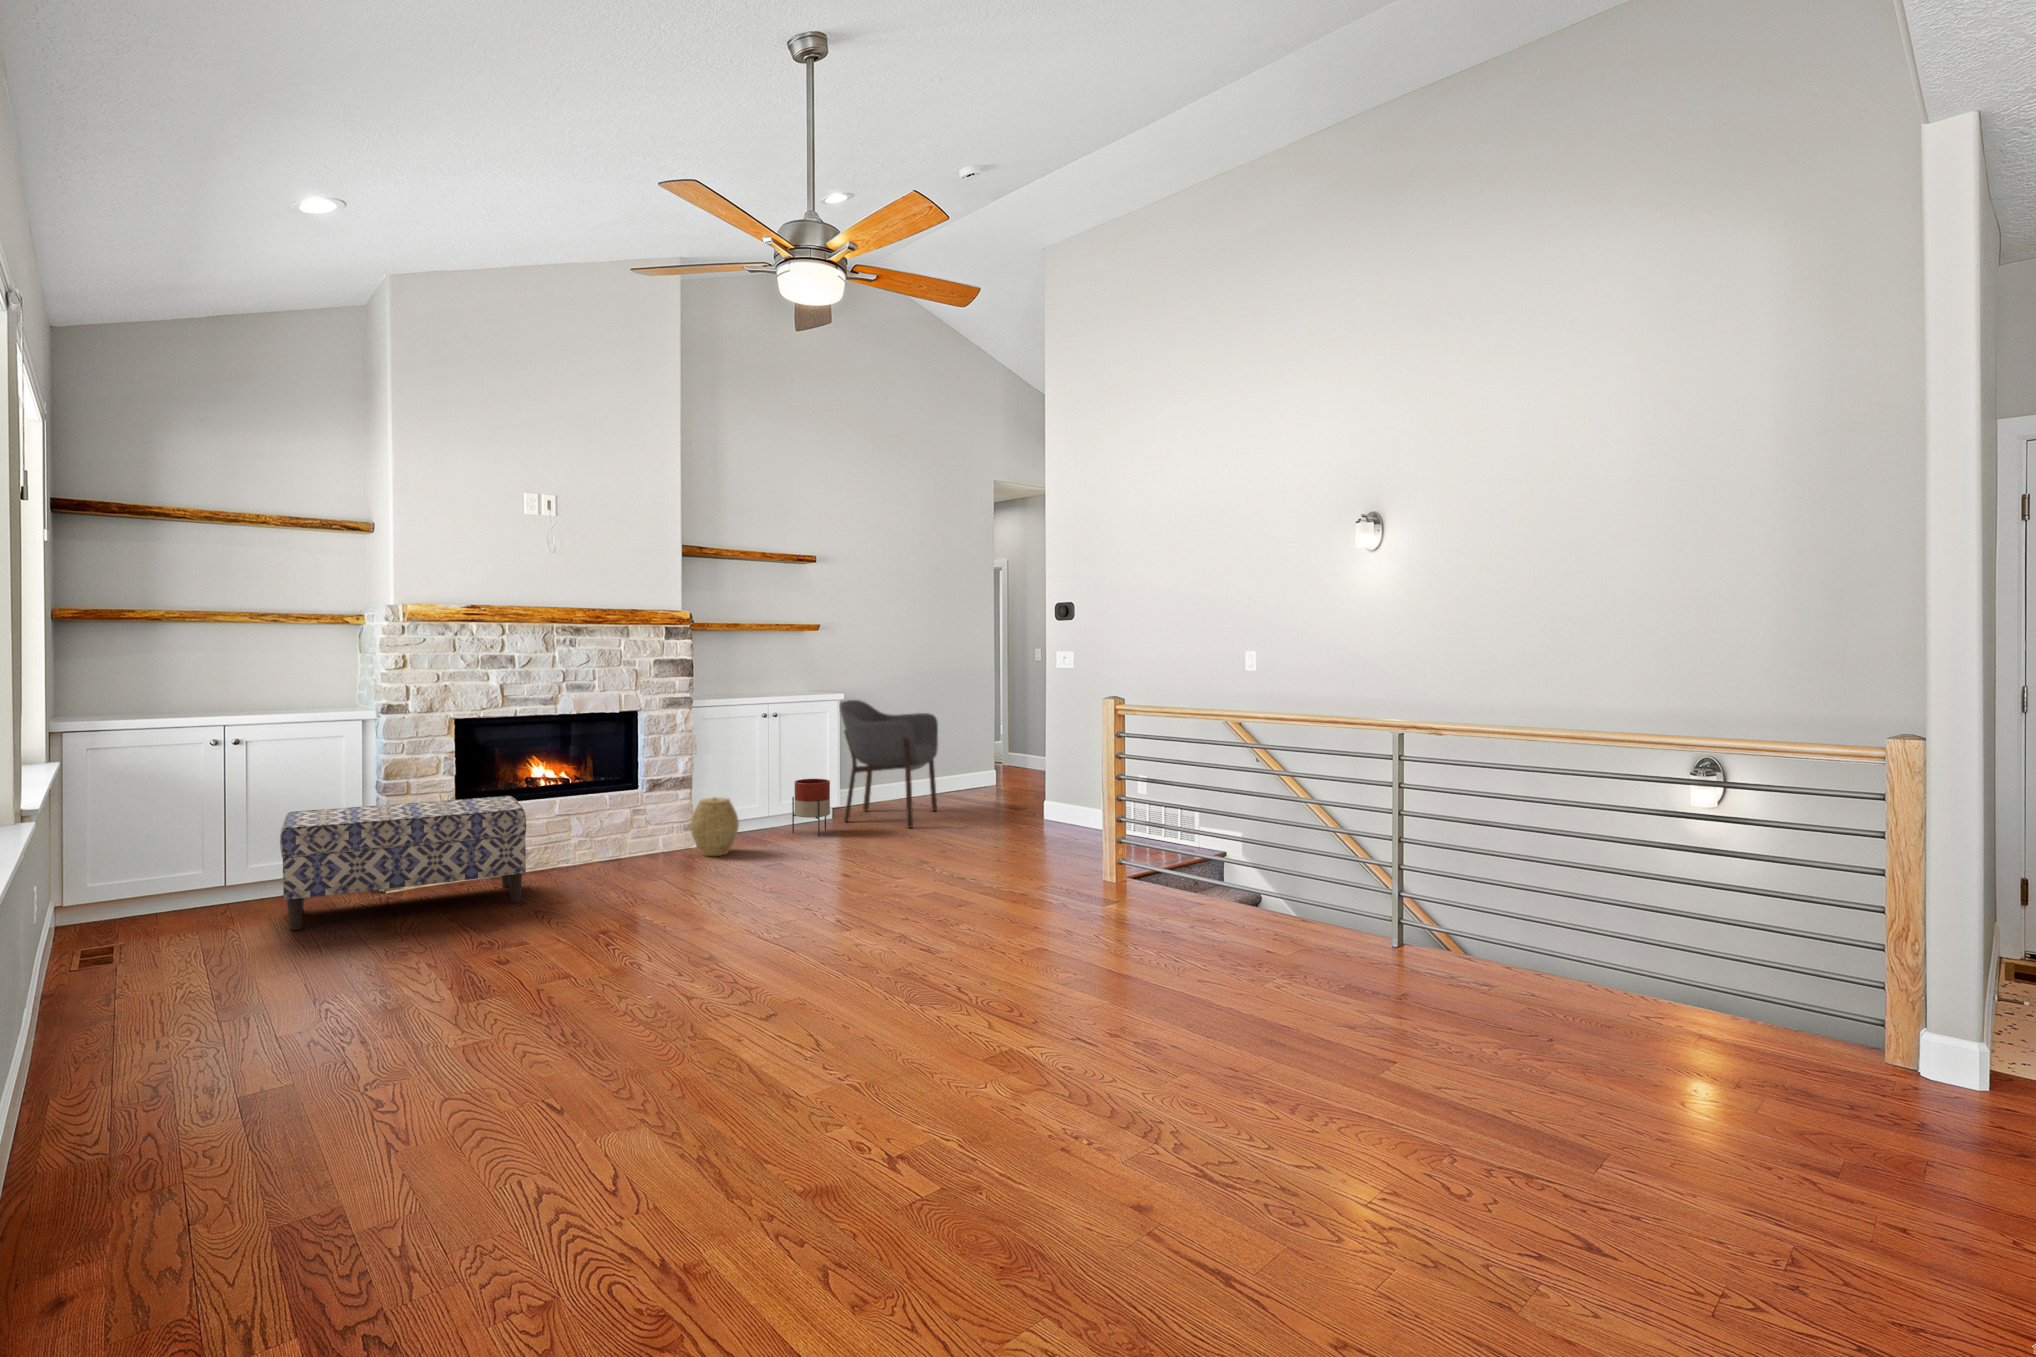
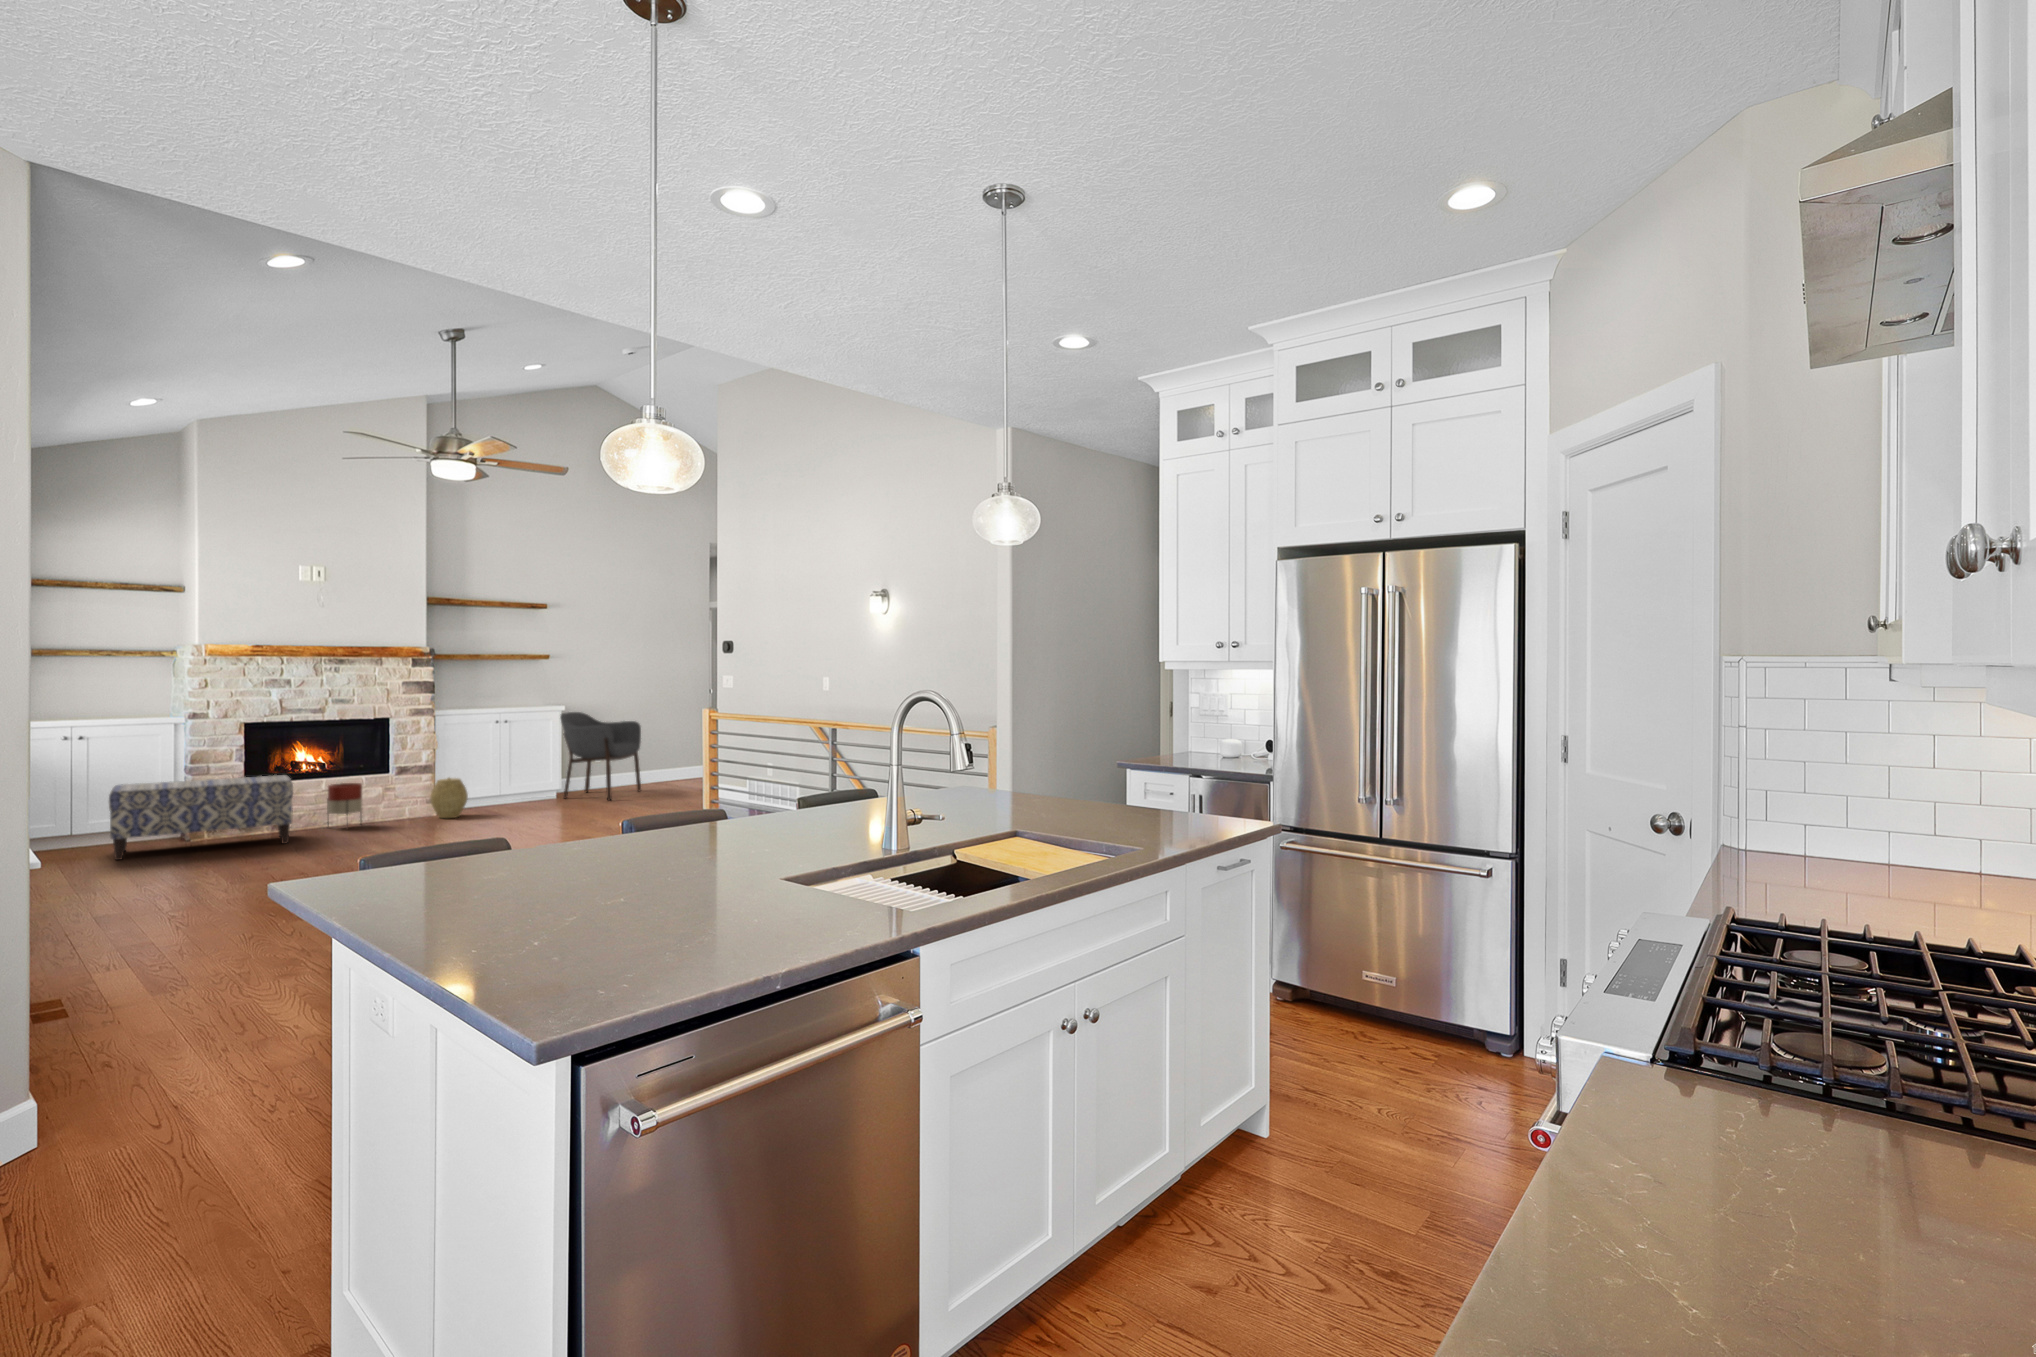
planter: present [792,779,830,837] -> present [327,783,362,825]

